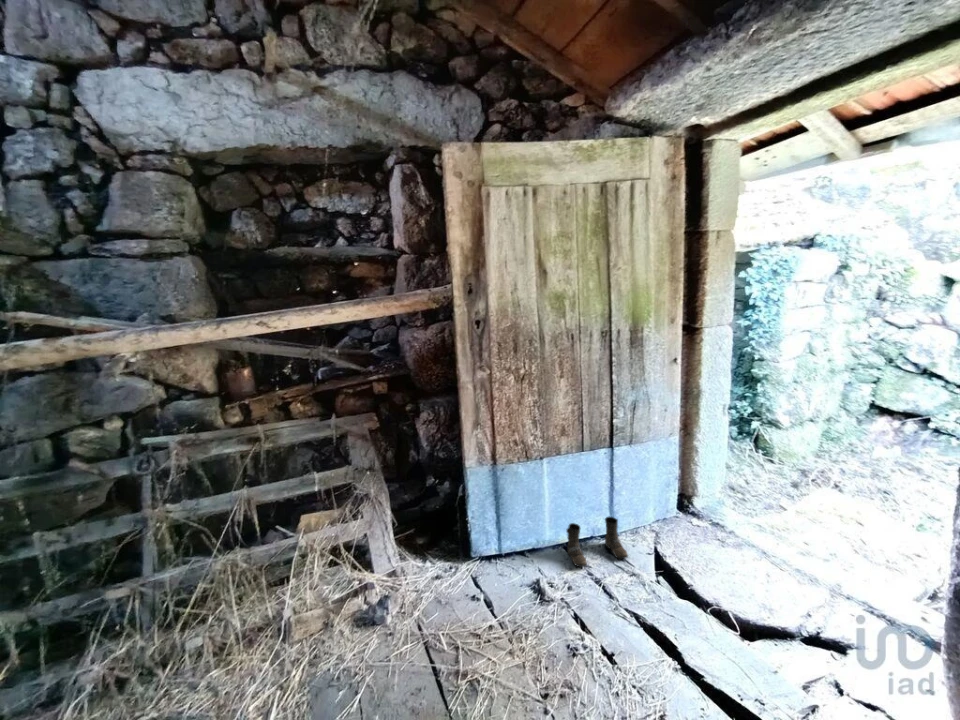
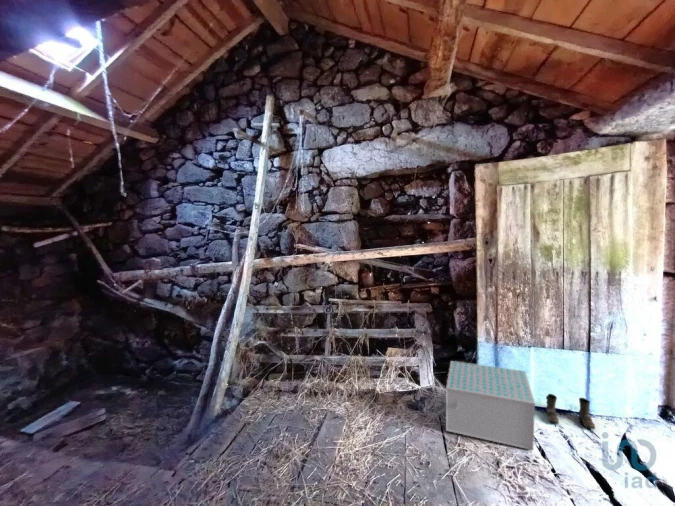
storage box: none [424,498,572,646] -> present [446,361,535,450]

